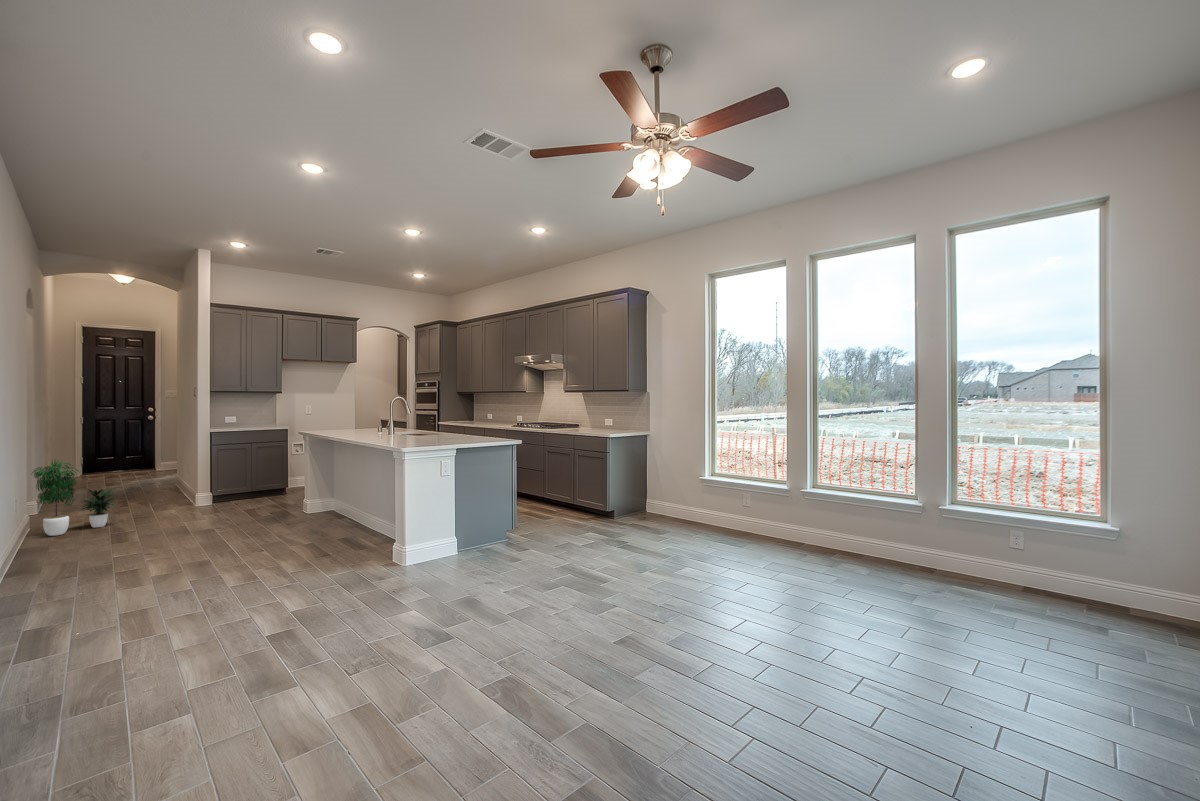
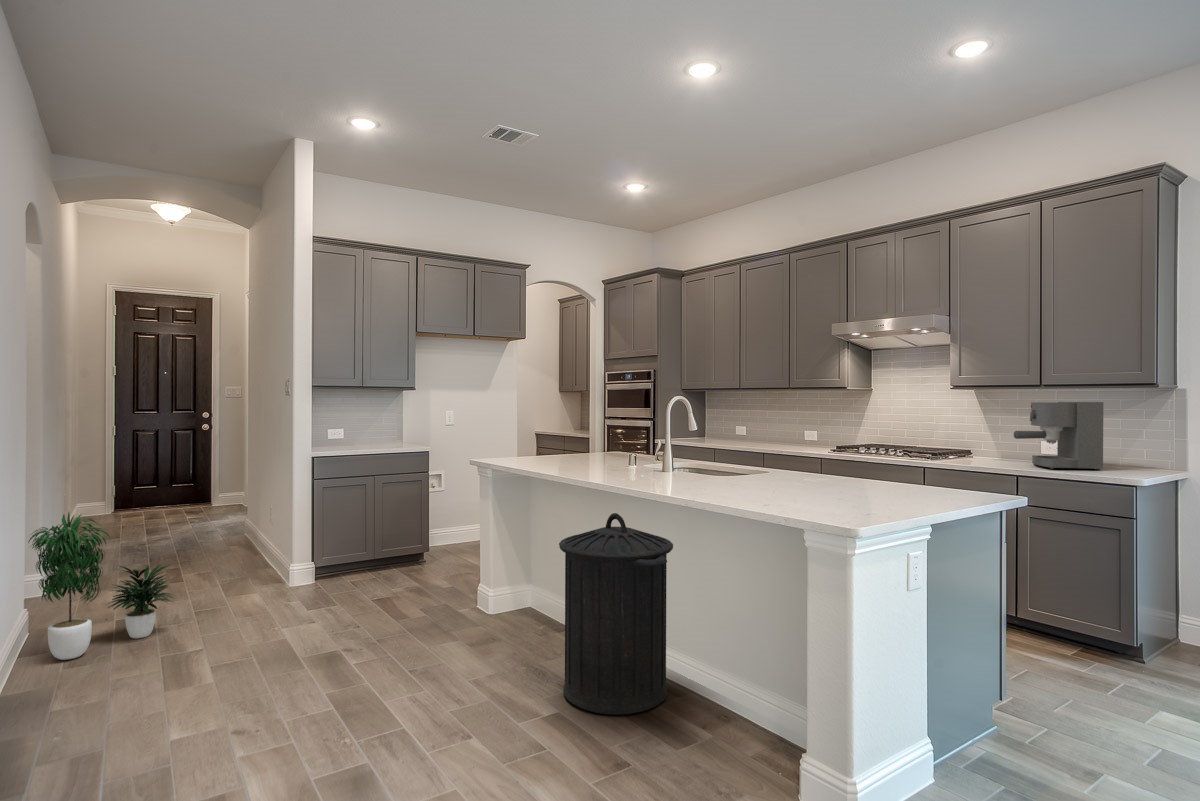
coffee maker: none [570,400,605,431] -> present [1014,402,1103,470]
trash can: none [315,451,373,540] -> present [559,513,673,715]

